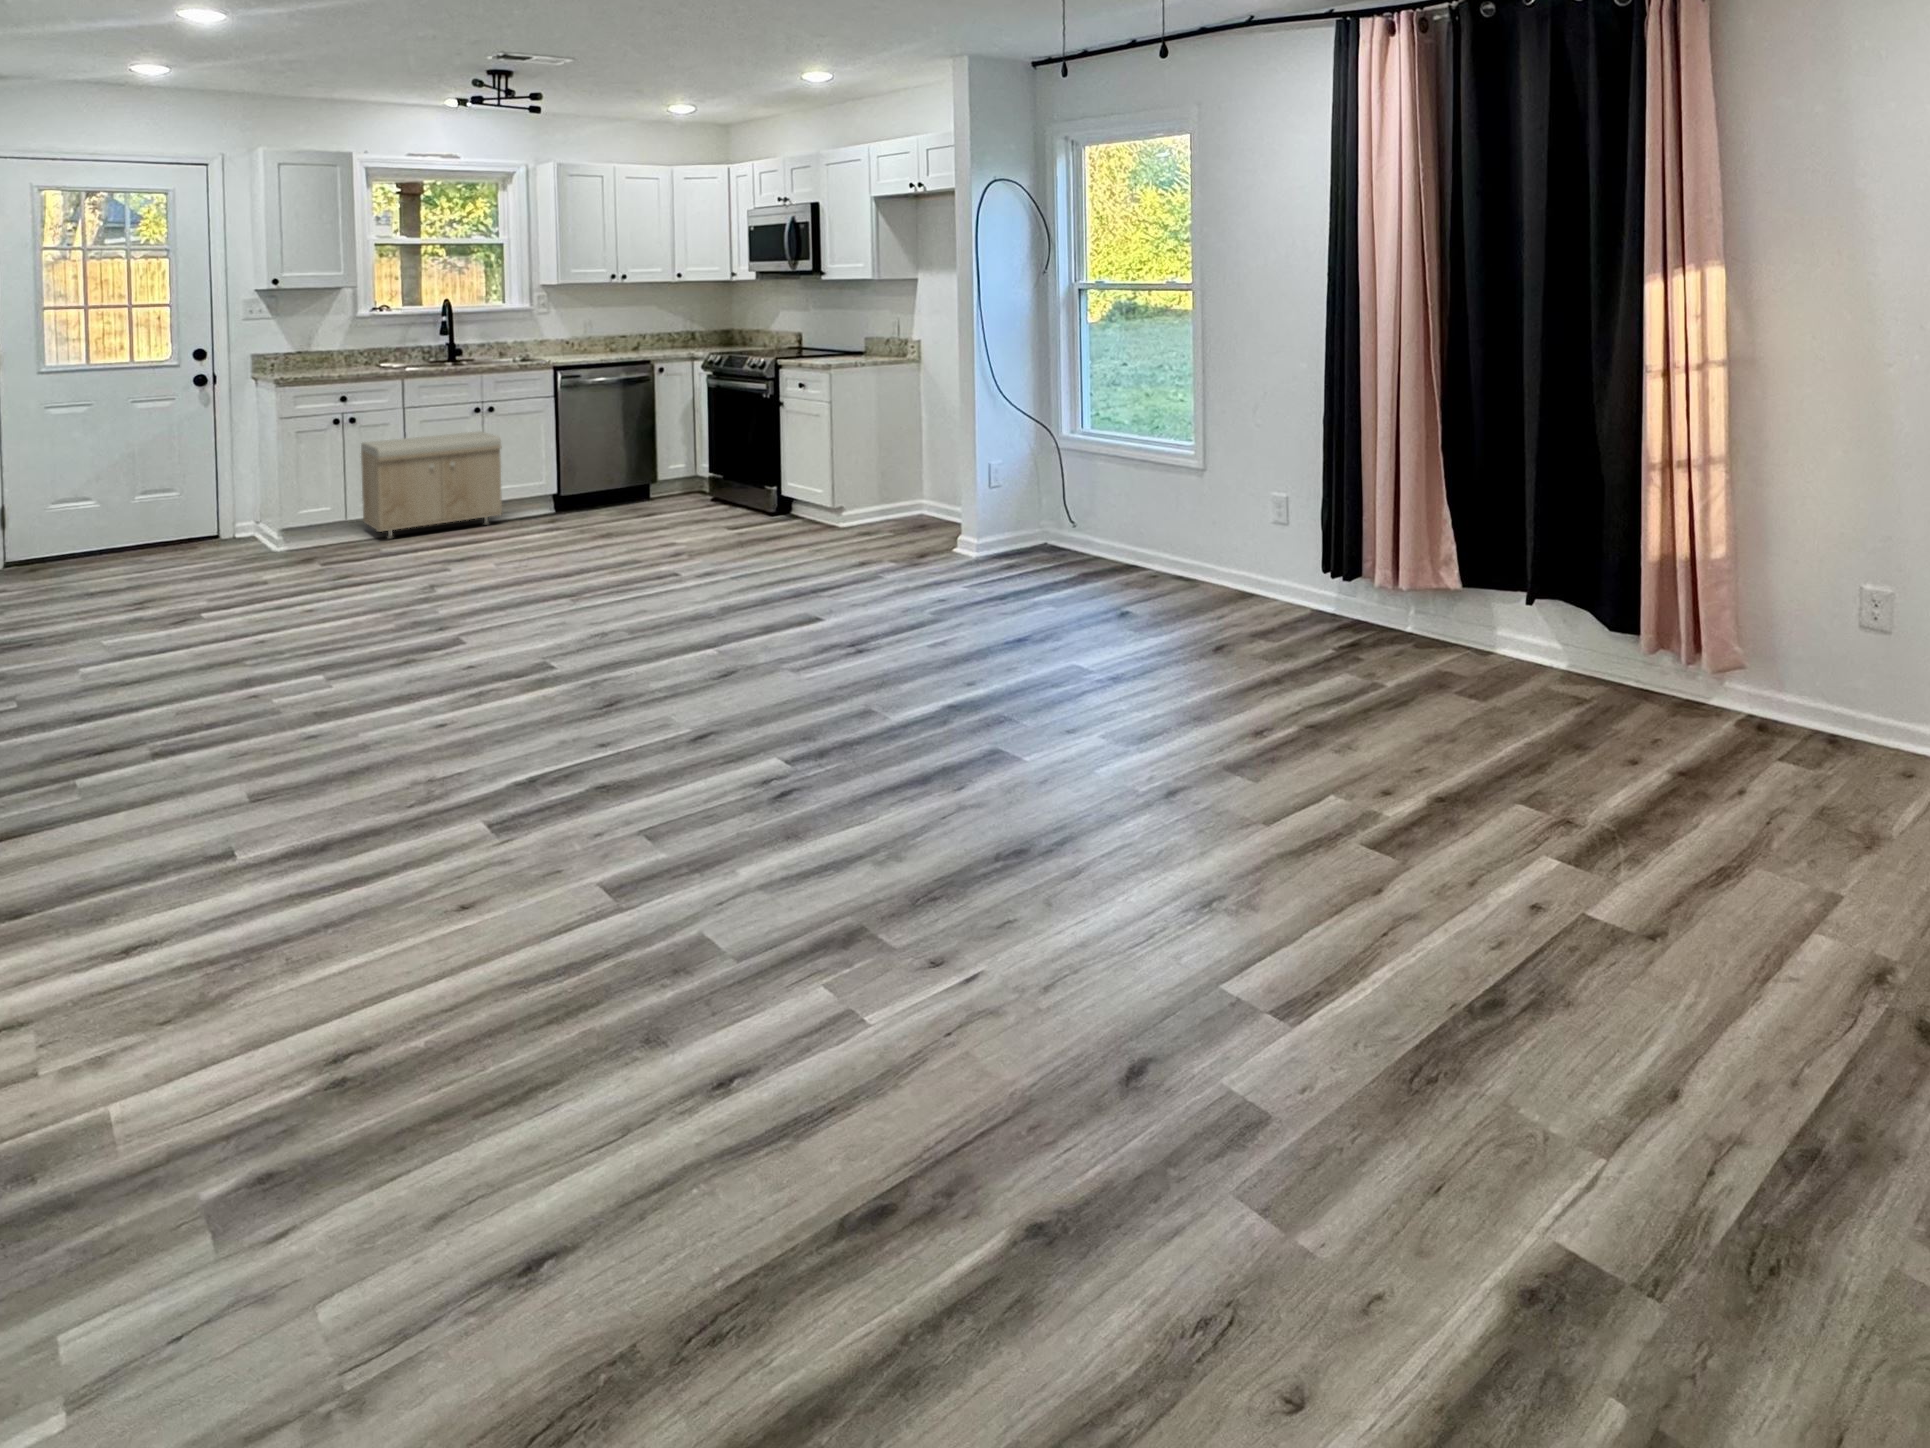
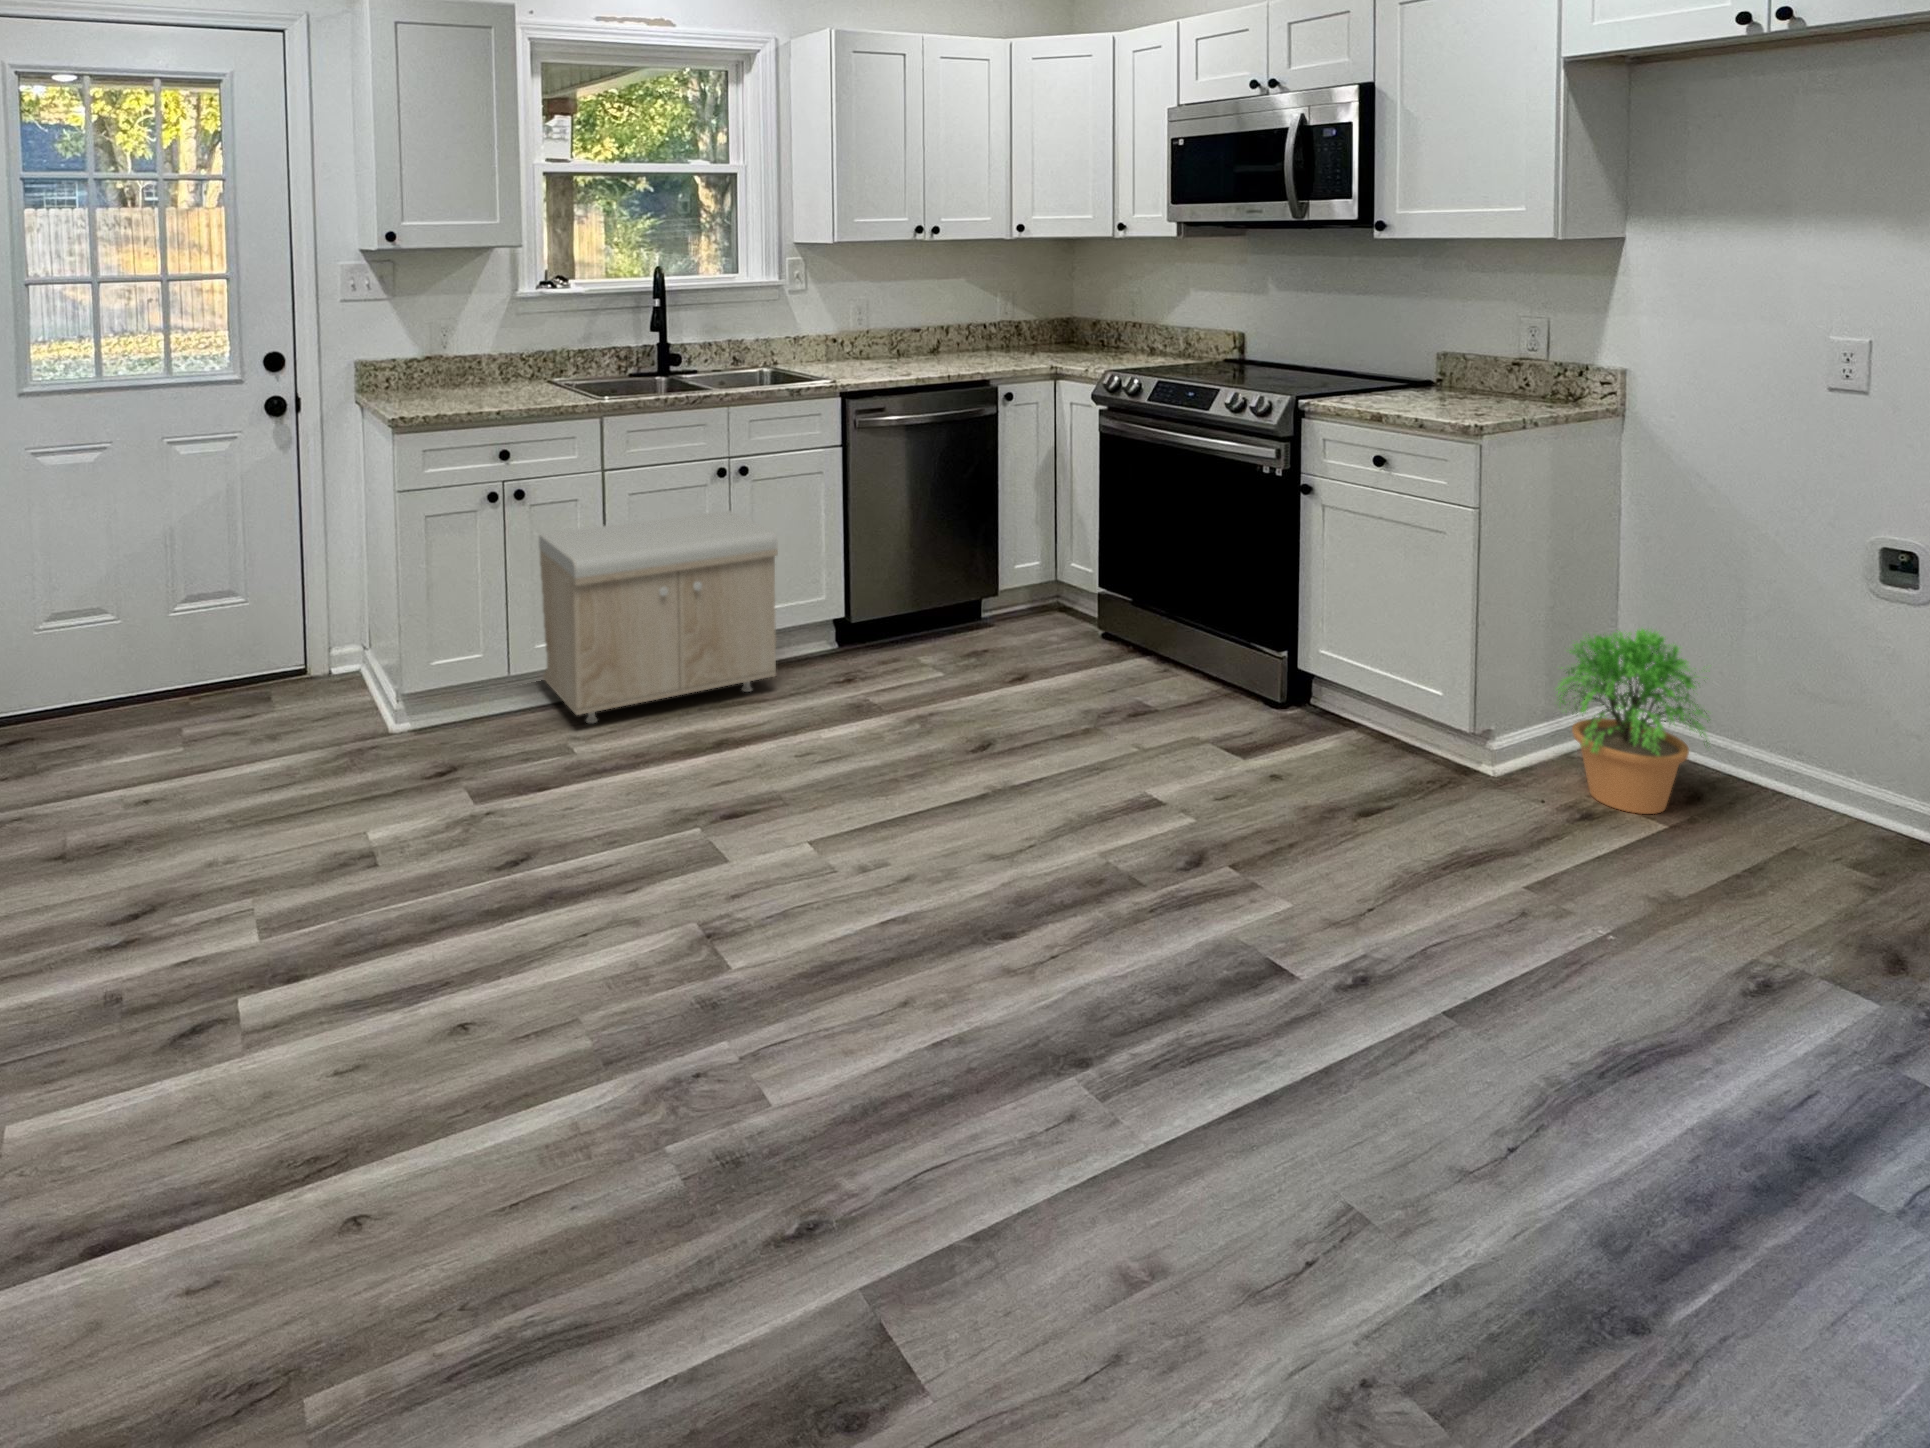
potted plant: none [855,448,923,531] -> present [1556,629,1710,814]

